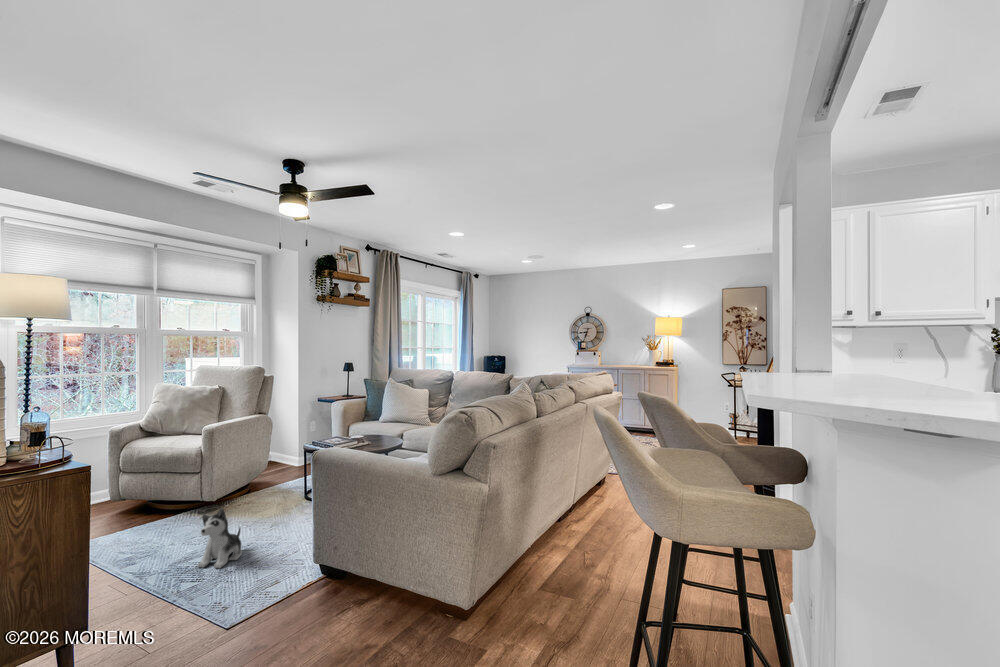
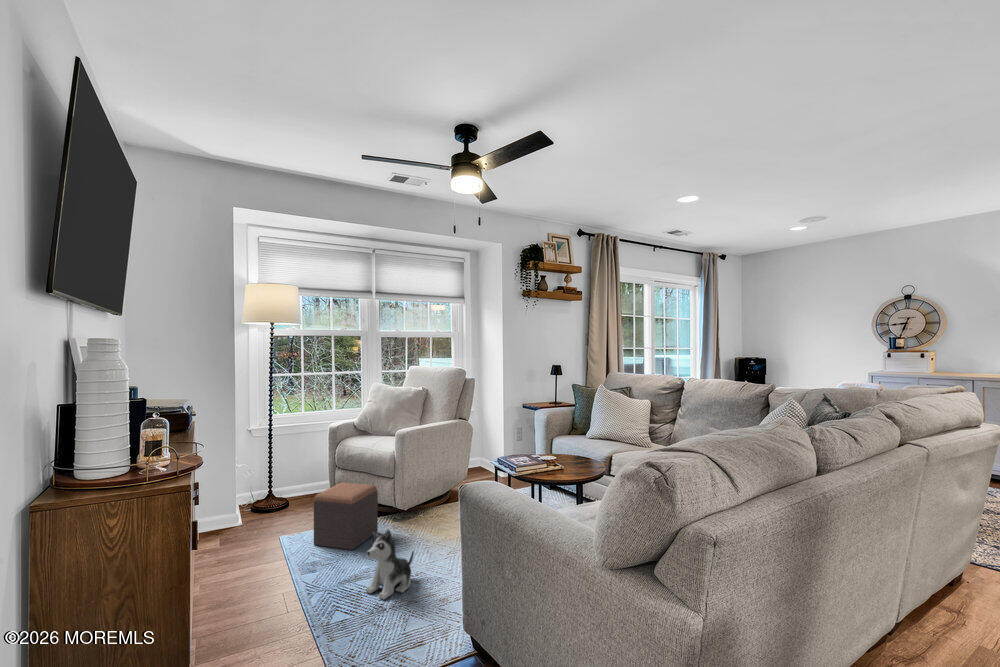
footstool: none [110,481,183,548] -> present [314,482,378,550]

